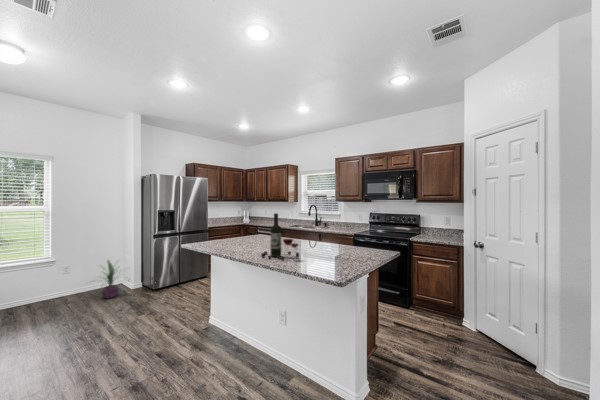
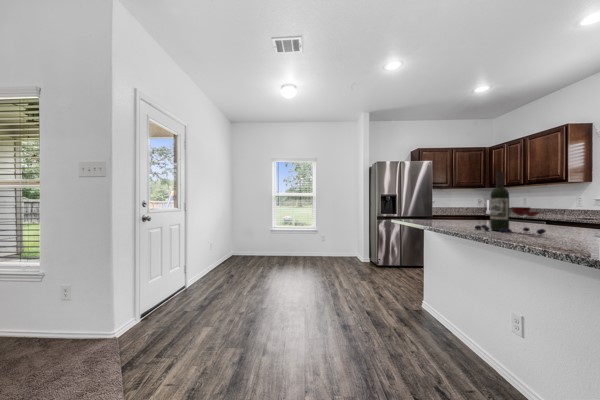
decorative plant: present [102,260,118,298] -> none [331,234,362,264]

